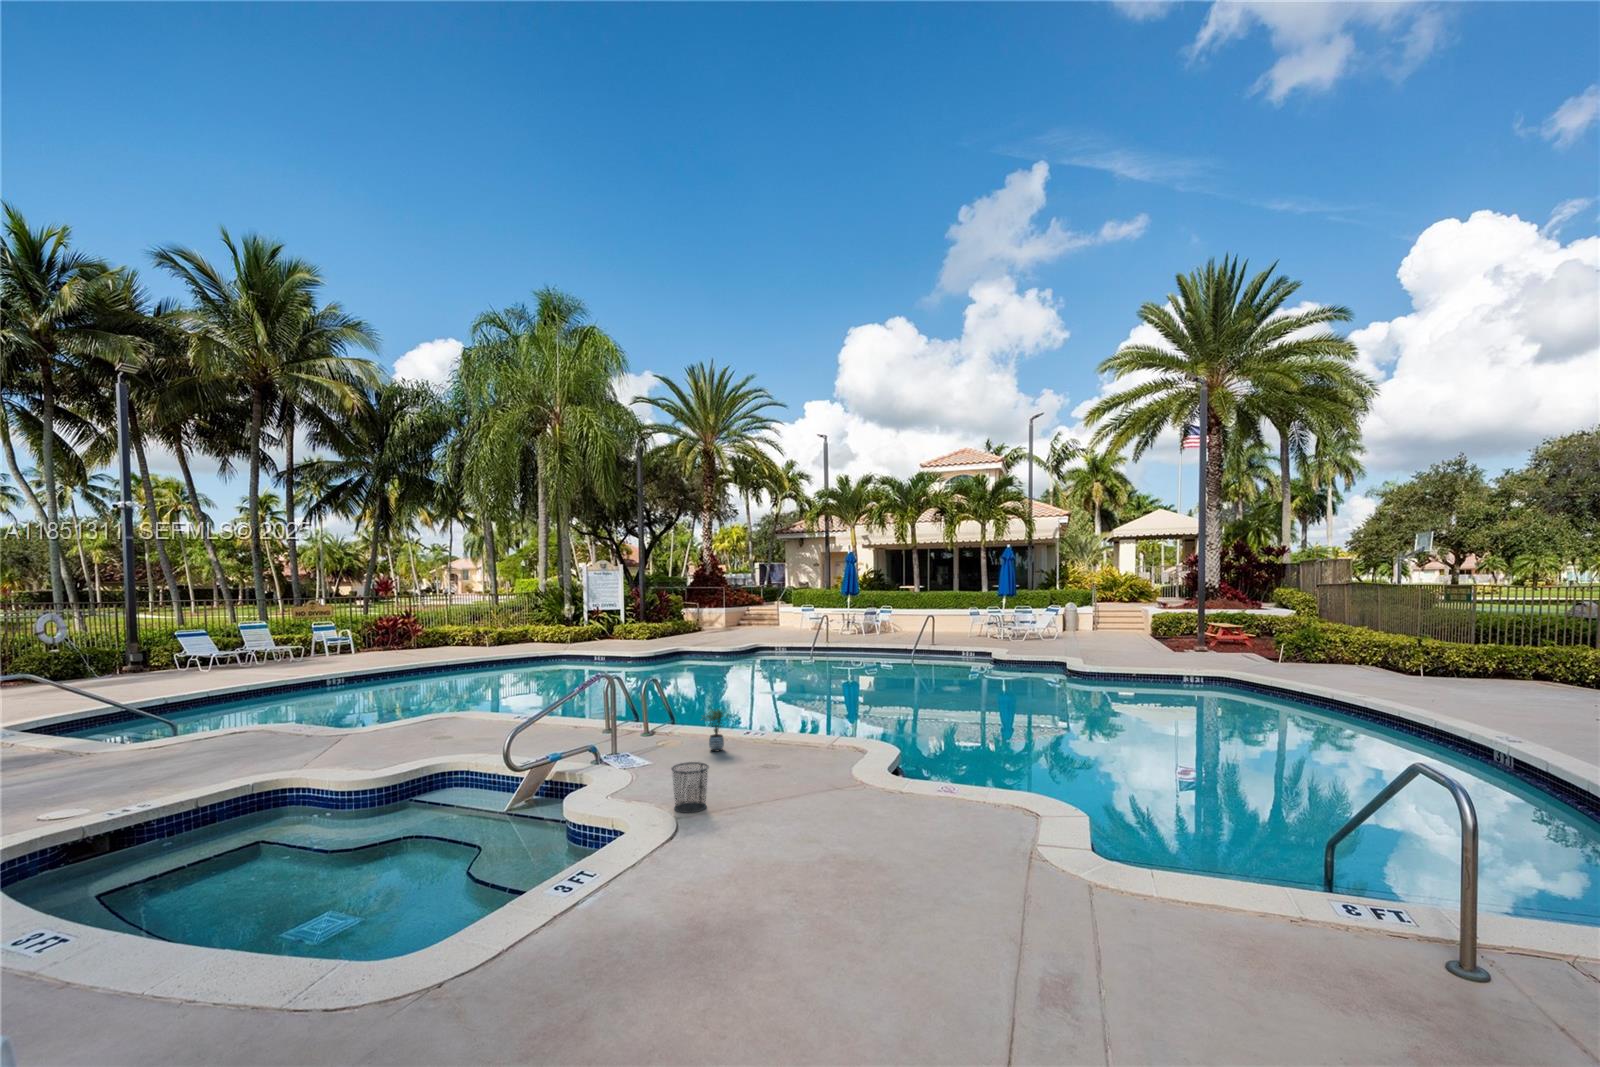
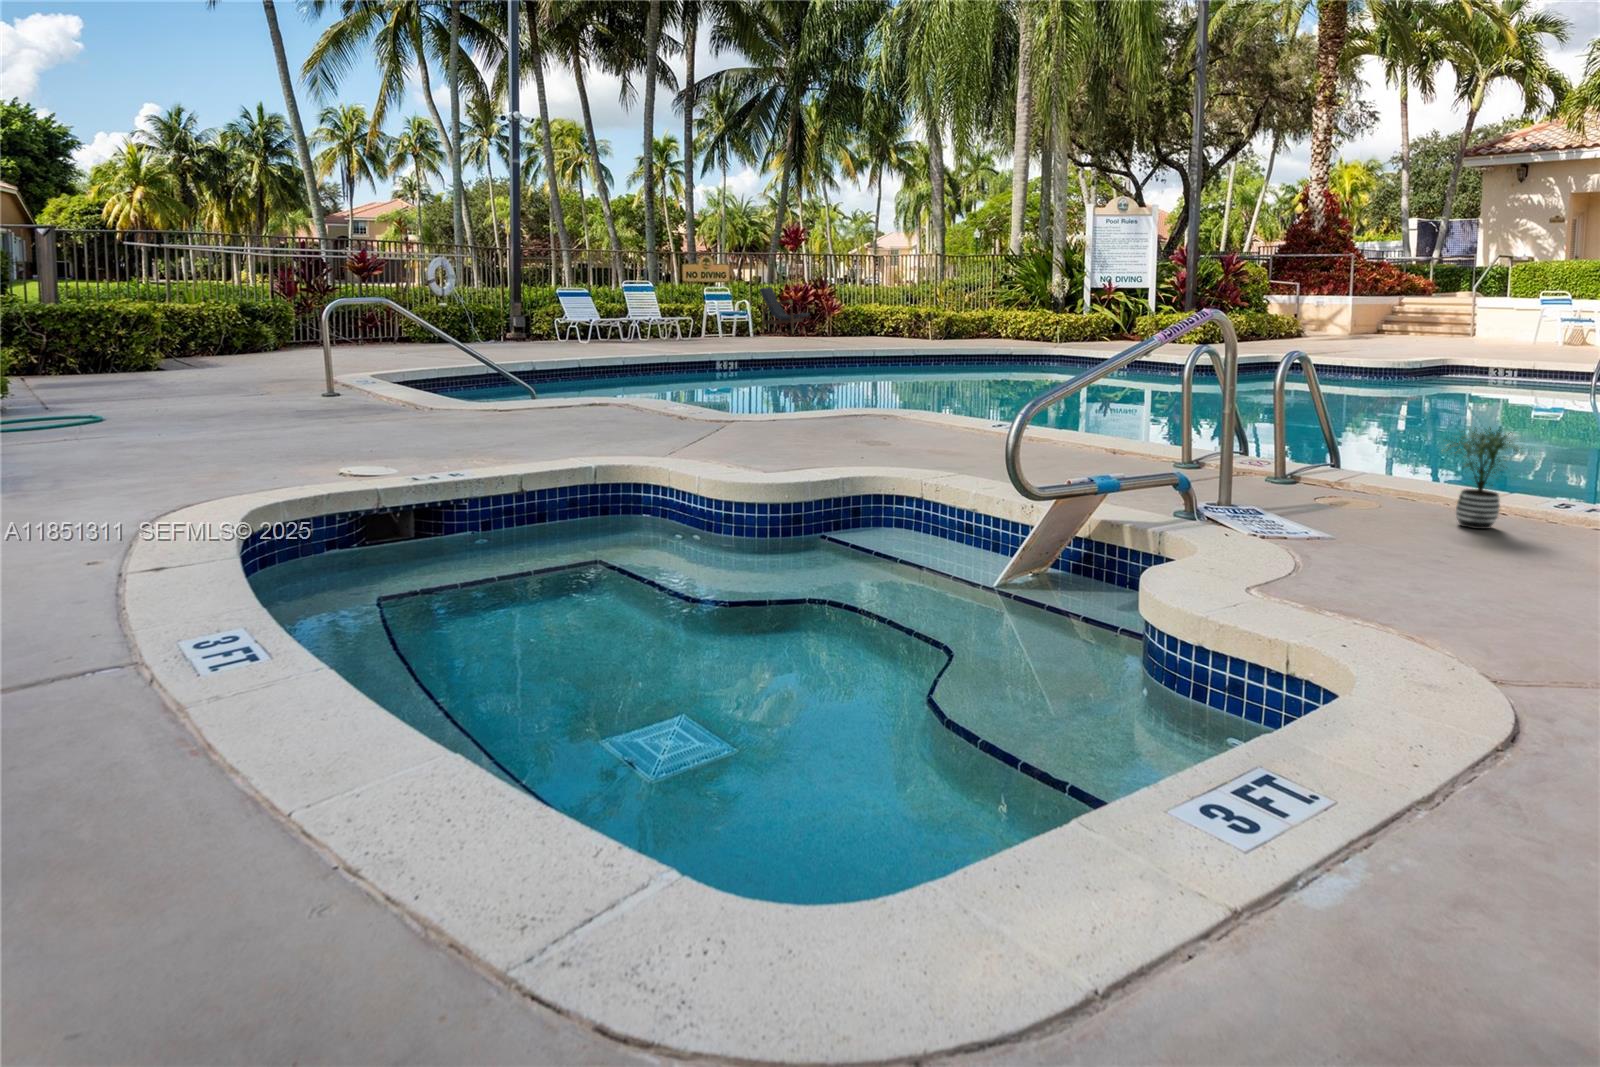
lounge chair: none [358,619,397,651] -> present [760,288,810,333]
waste bin: present [672,762,709,813] -> none [1448,533,1580,666]

